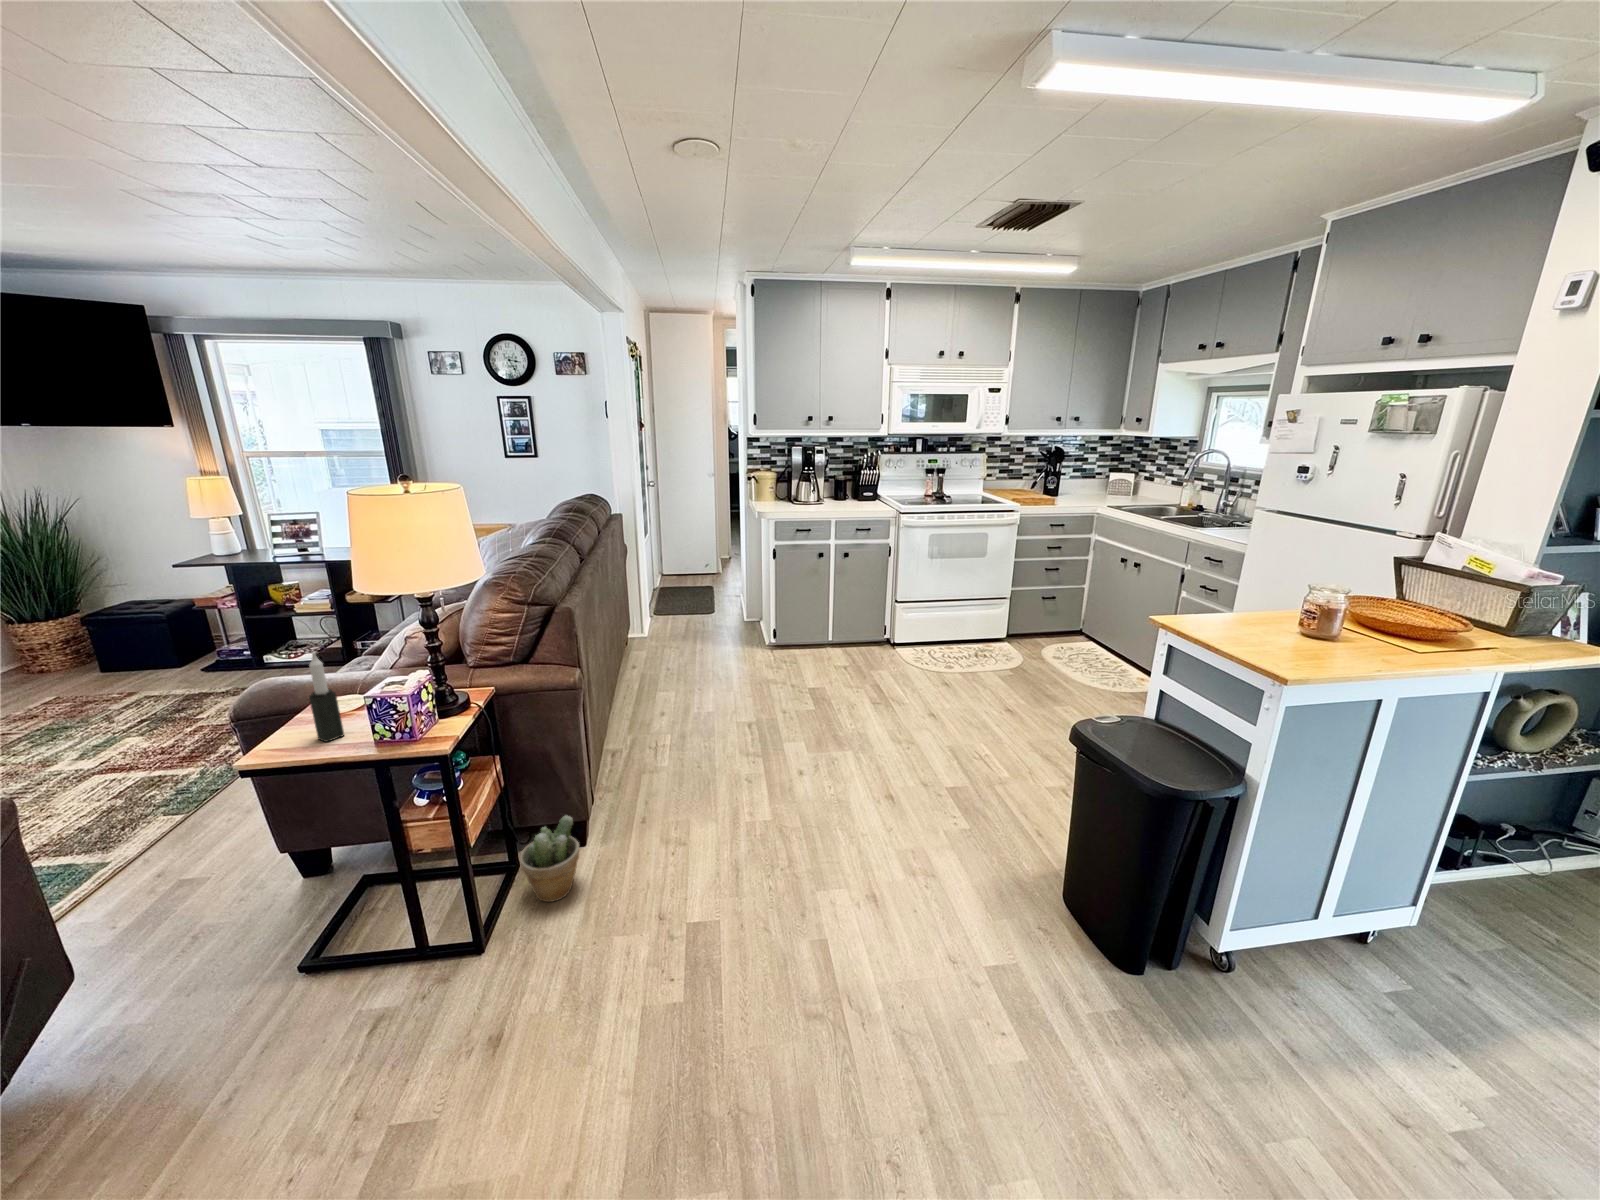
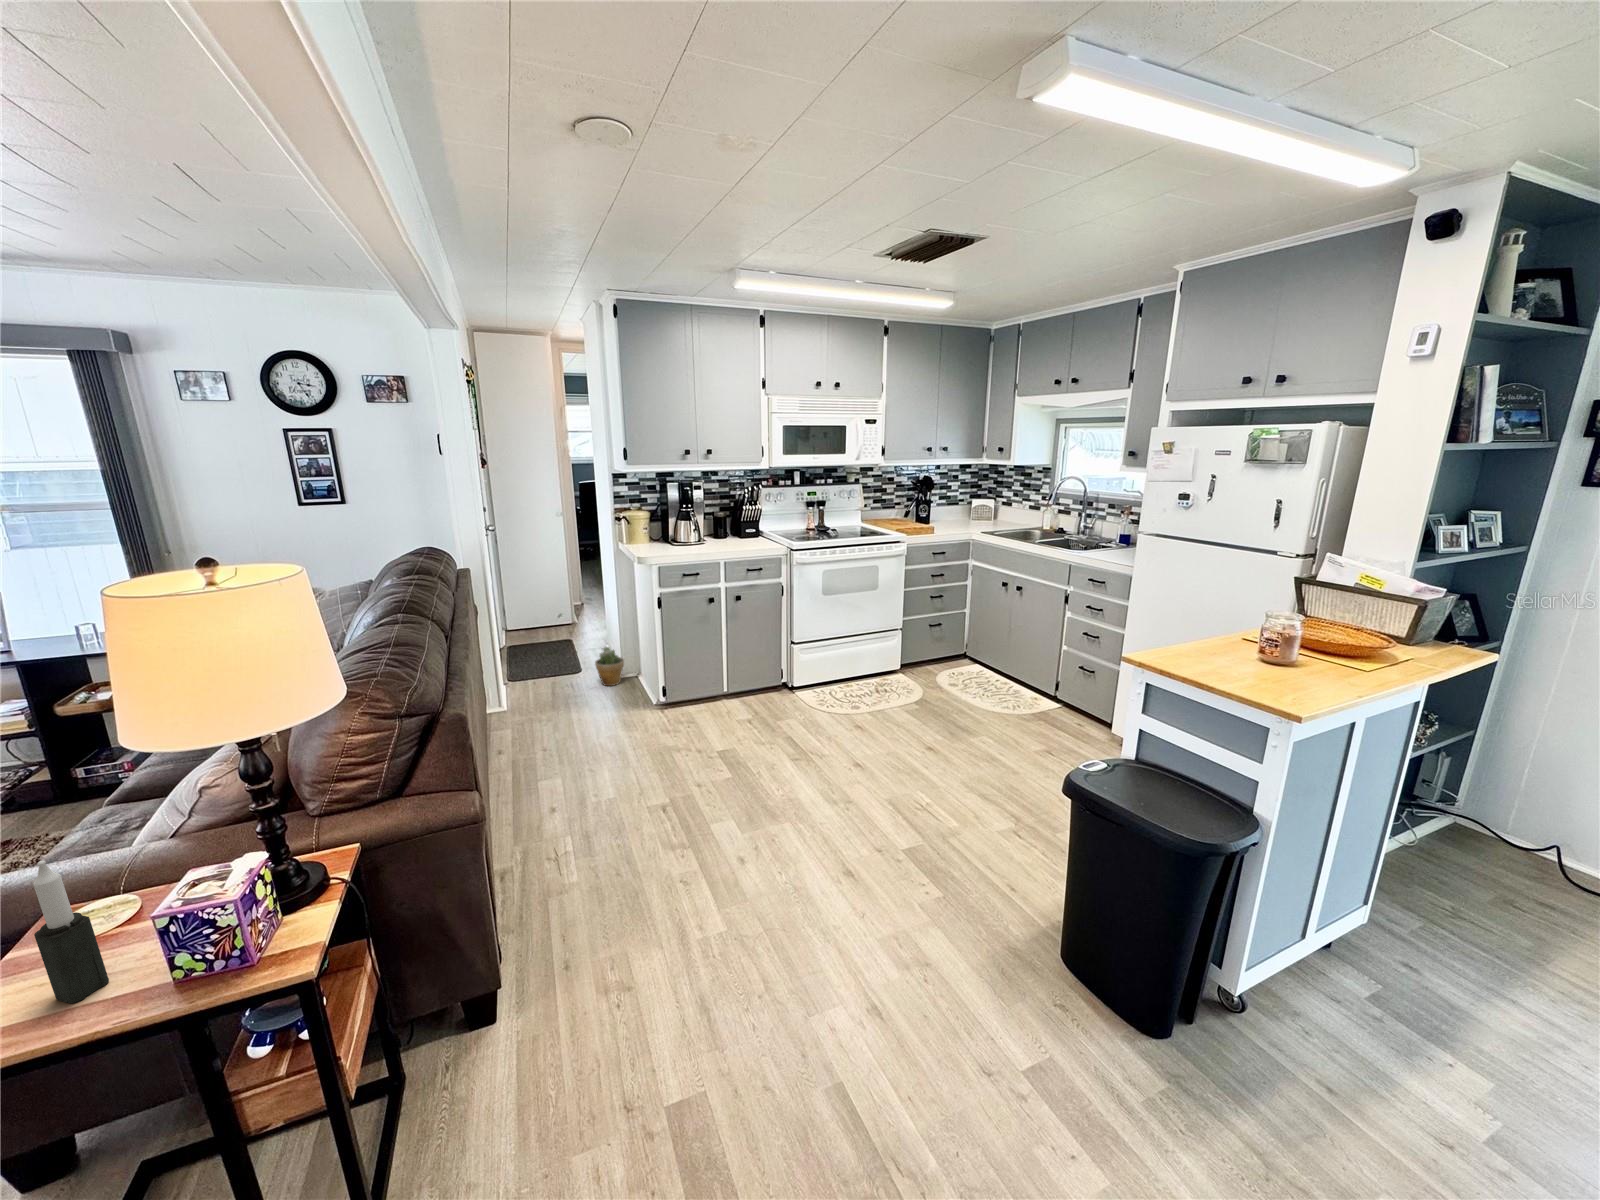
potted plant: present [520,815,580,902] -> present [595,647,624,686]

